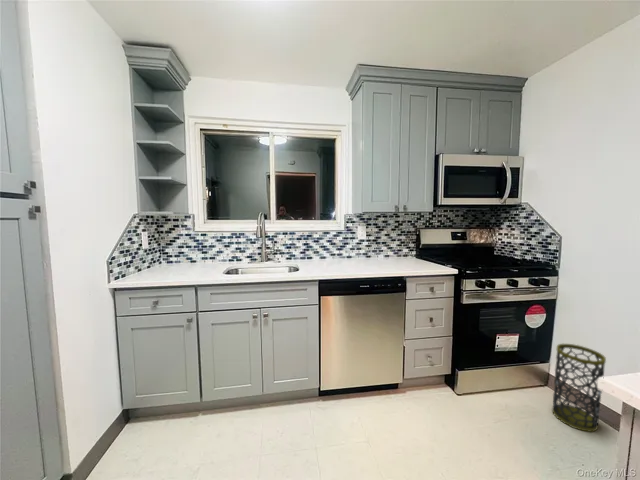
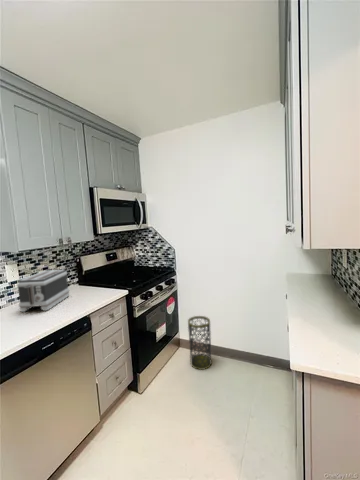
toaster: none [359,235,401,265] -> present [17,270,69,312]

